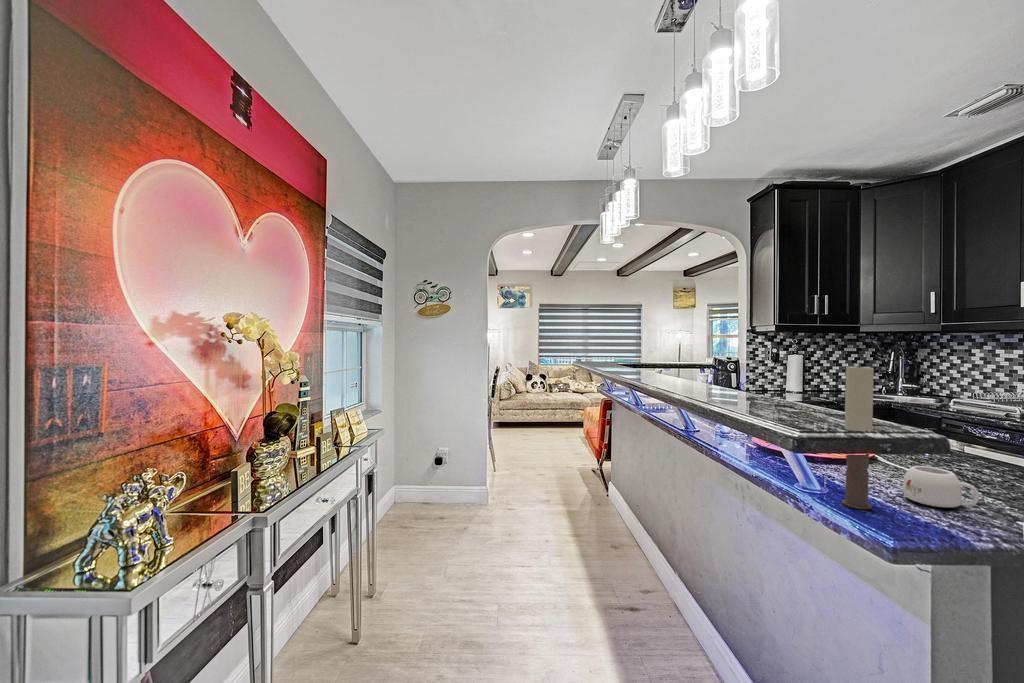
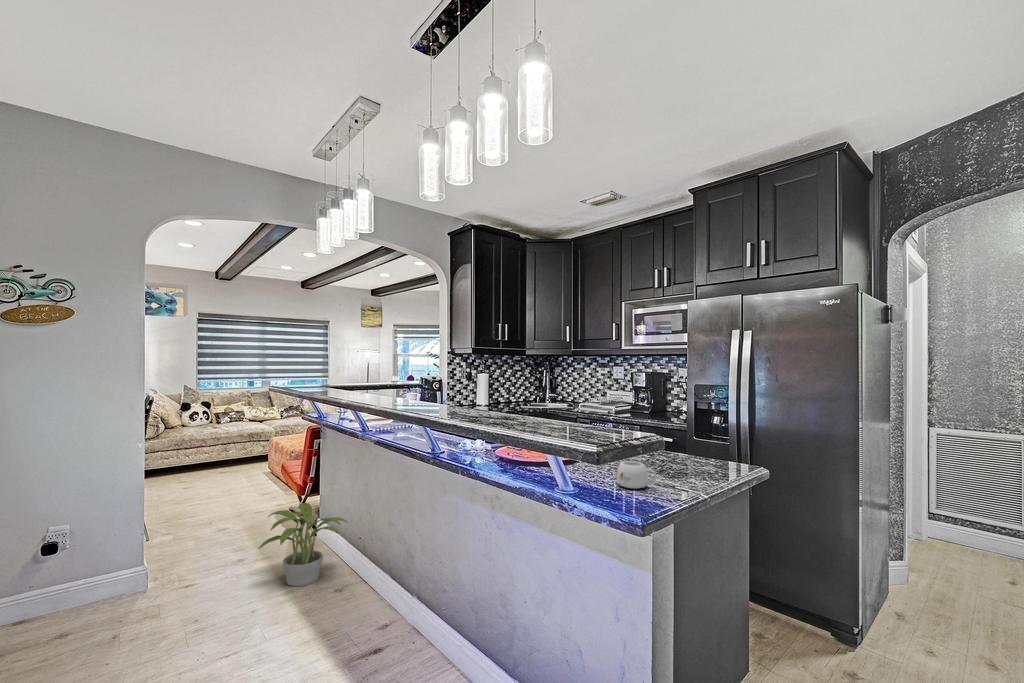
candle: present [842,363,874,509] -> none [592,392,610,501]
potted plant: none [553,464,628,535] -> present [258,503,348,586]

